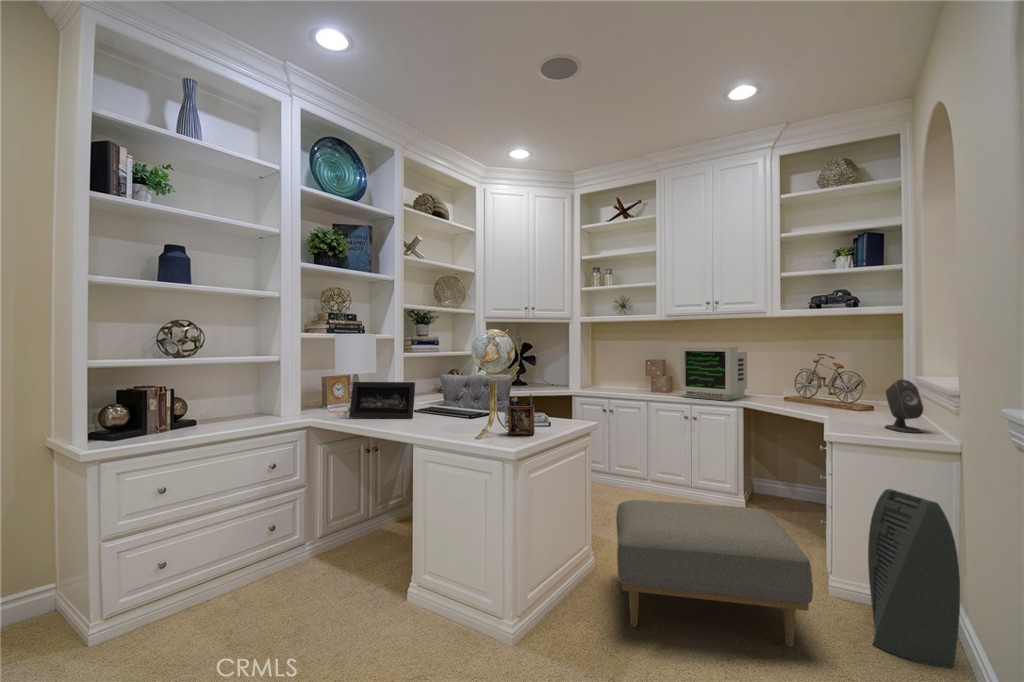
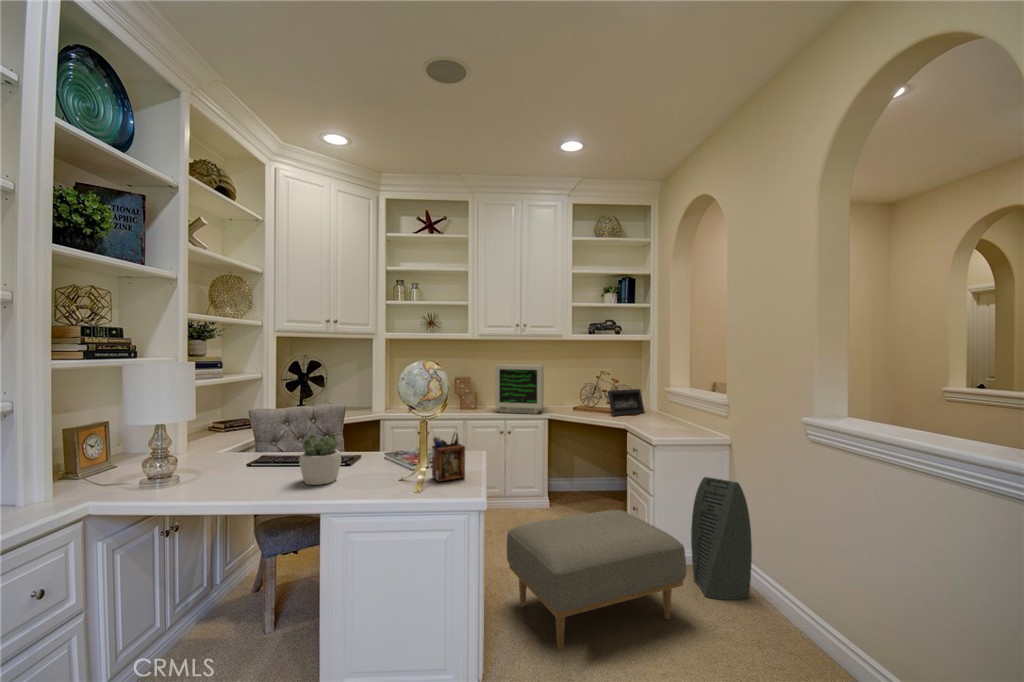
speaker: present [885,379,923,433] -> none [672,393,698,432]
picture frame: present [349,382,415,418] -> present [607,389,645,416]
succulent plant: none [422,389,453,426] -> present [299,434,341,485]

